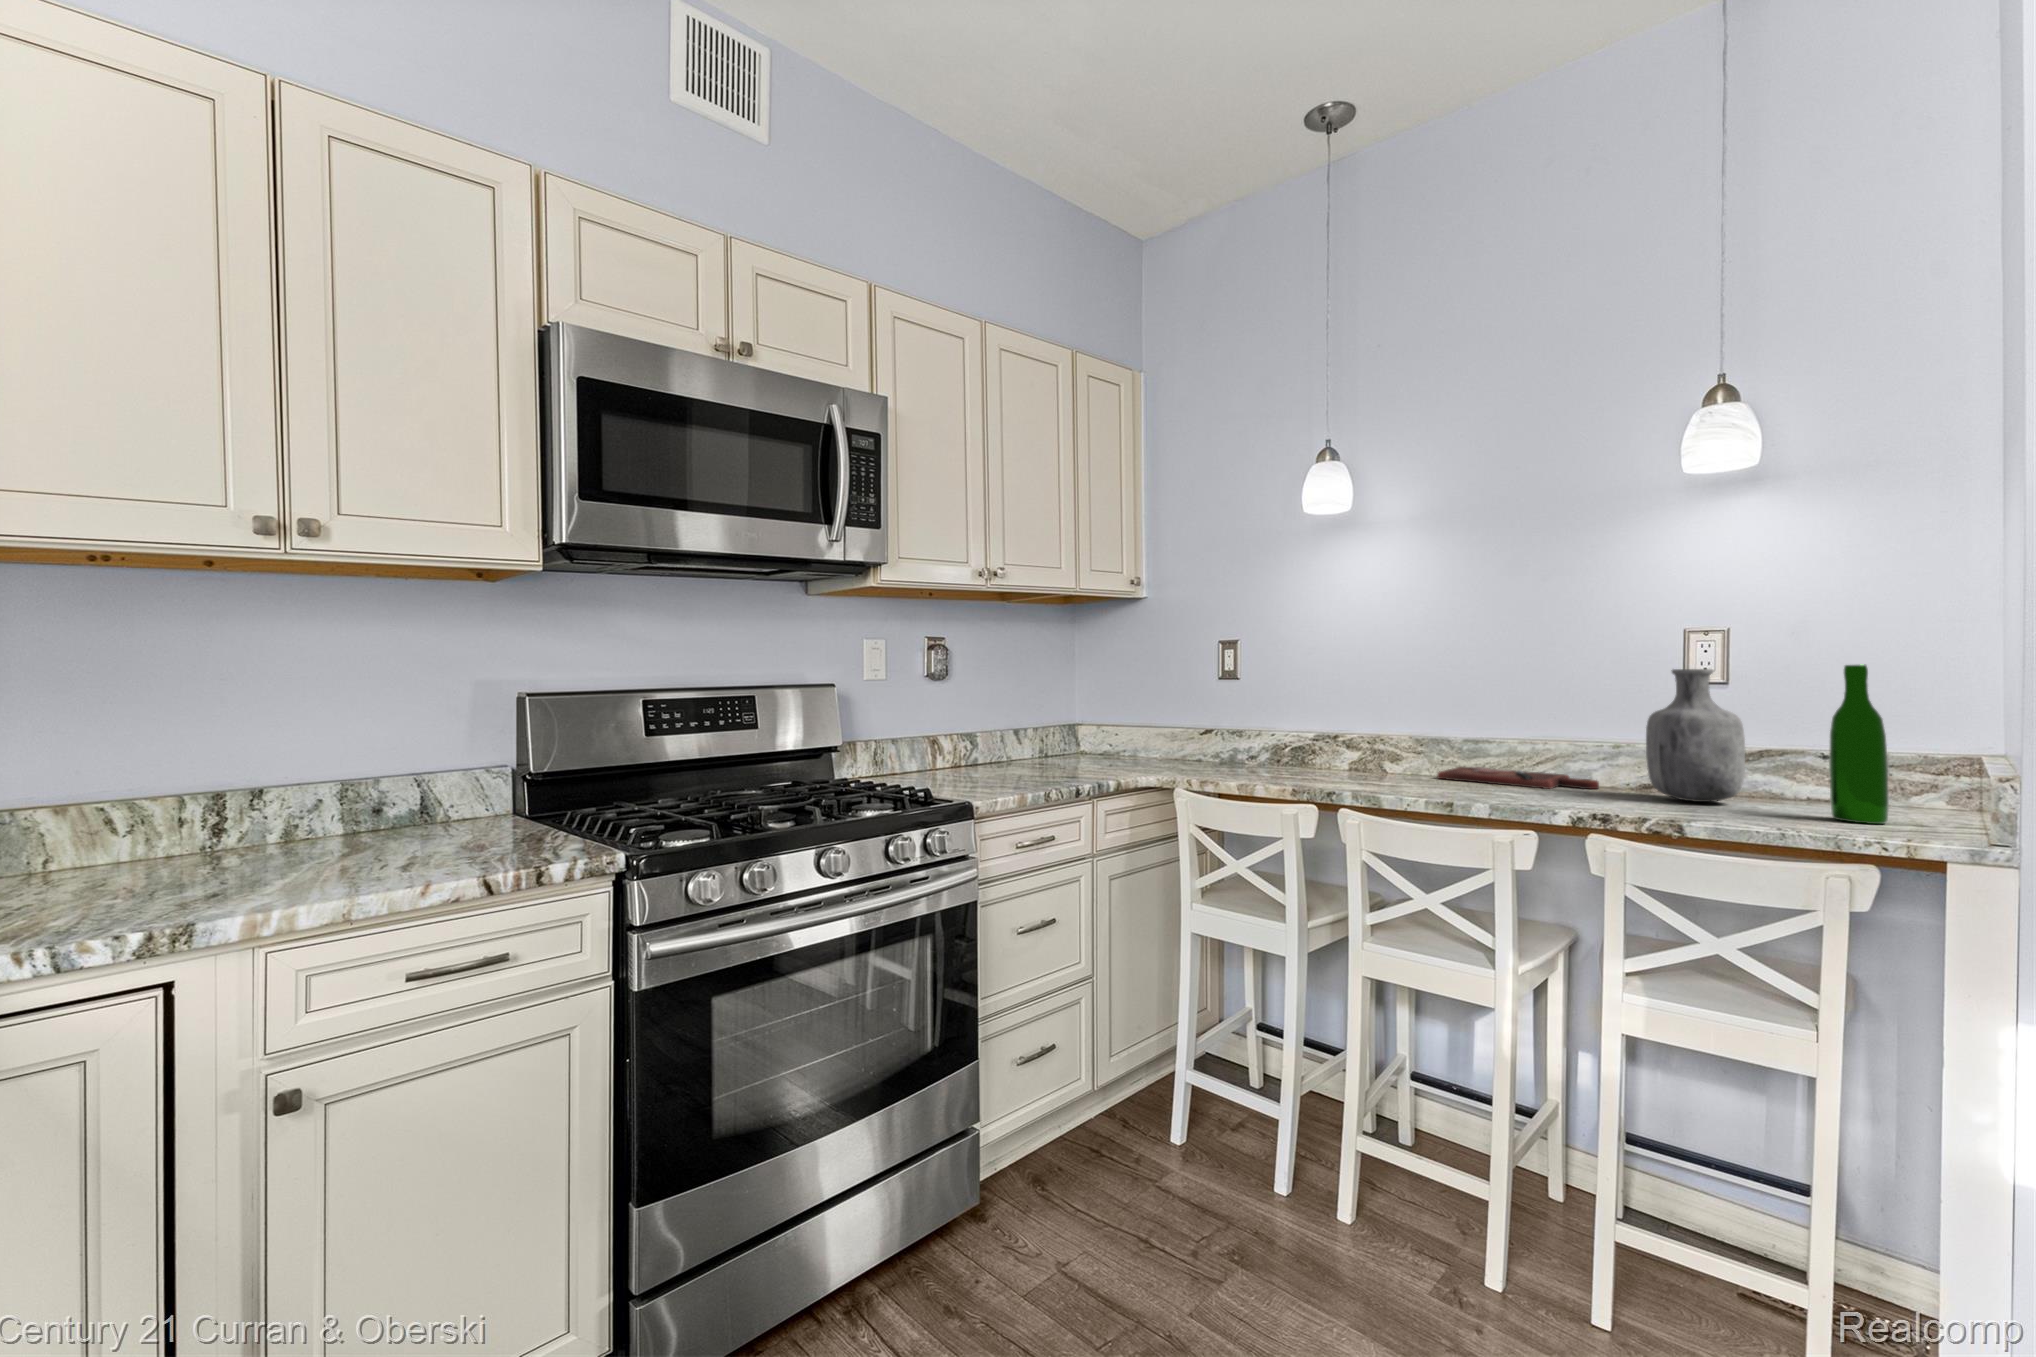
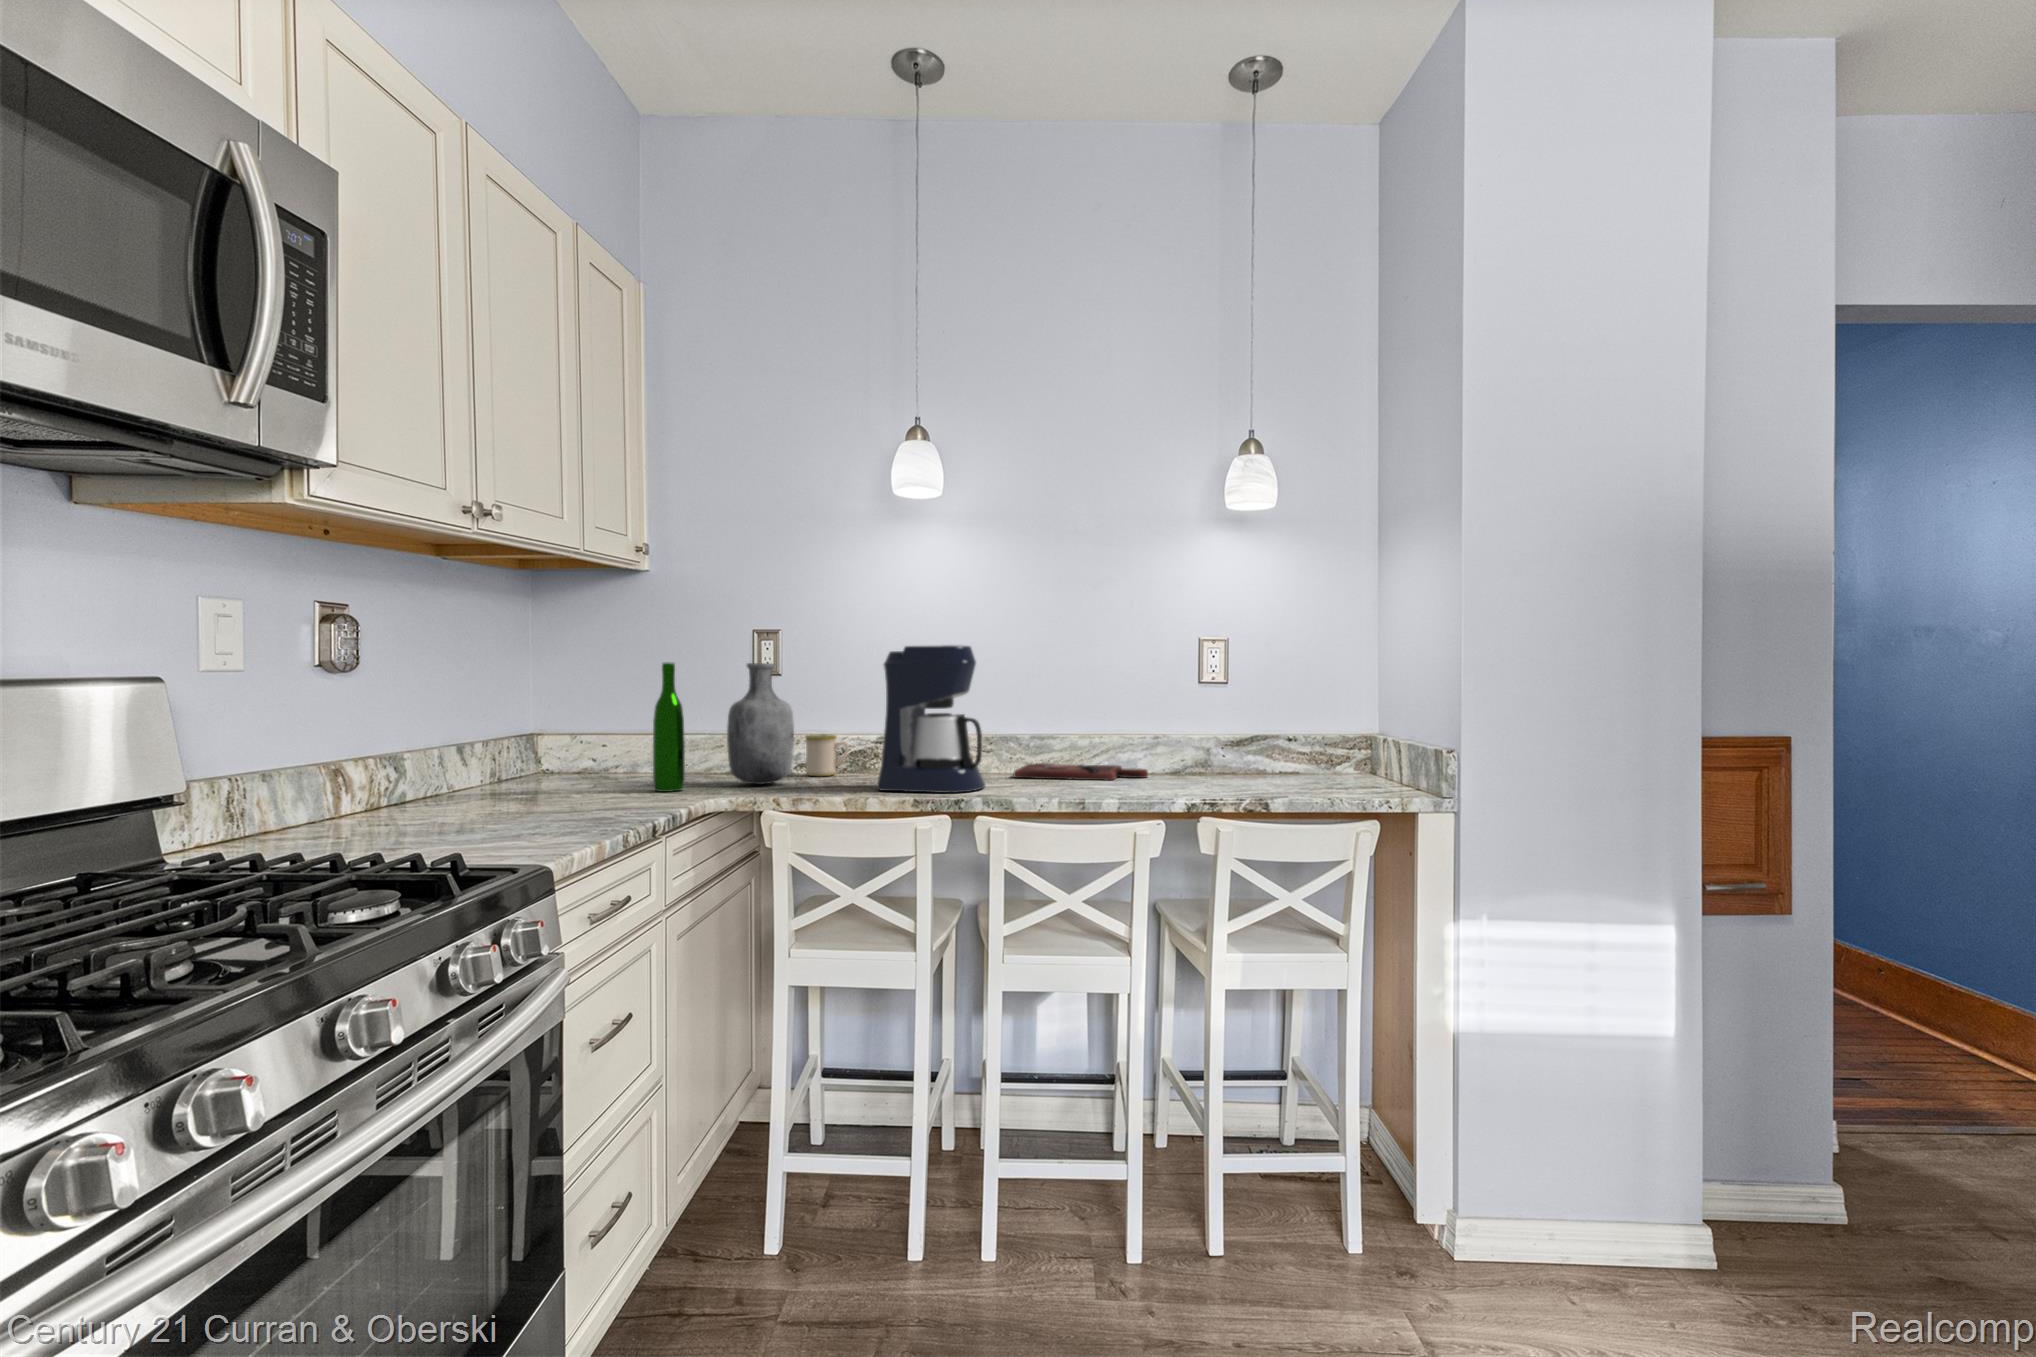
coffee maker: none [1292,659,1397,788] -> present [877,645,985,793]
wine bottle: present [1829,665,1889,824] -> present [653,663,685,792]
vase: present [1646,669,1745,802] -> present [727,663,794,784]
mug: none [1252,732,1288,765] -> present [806,734,849,776]

